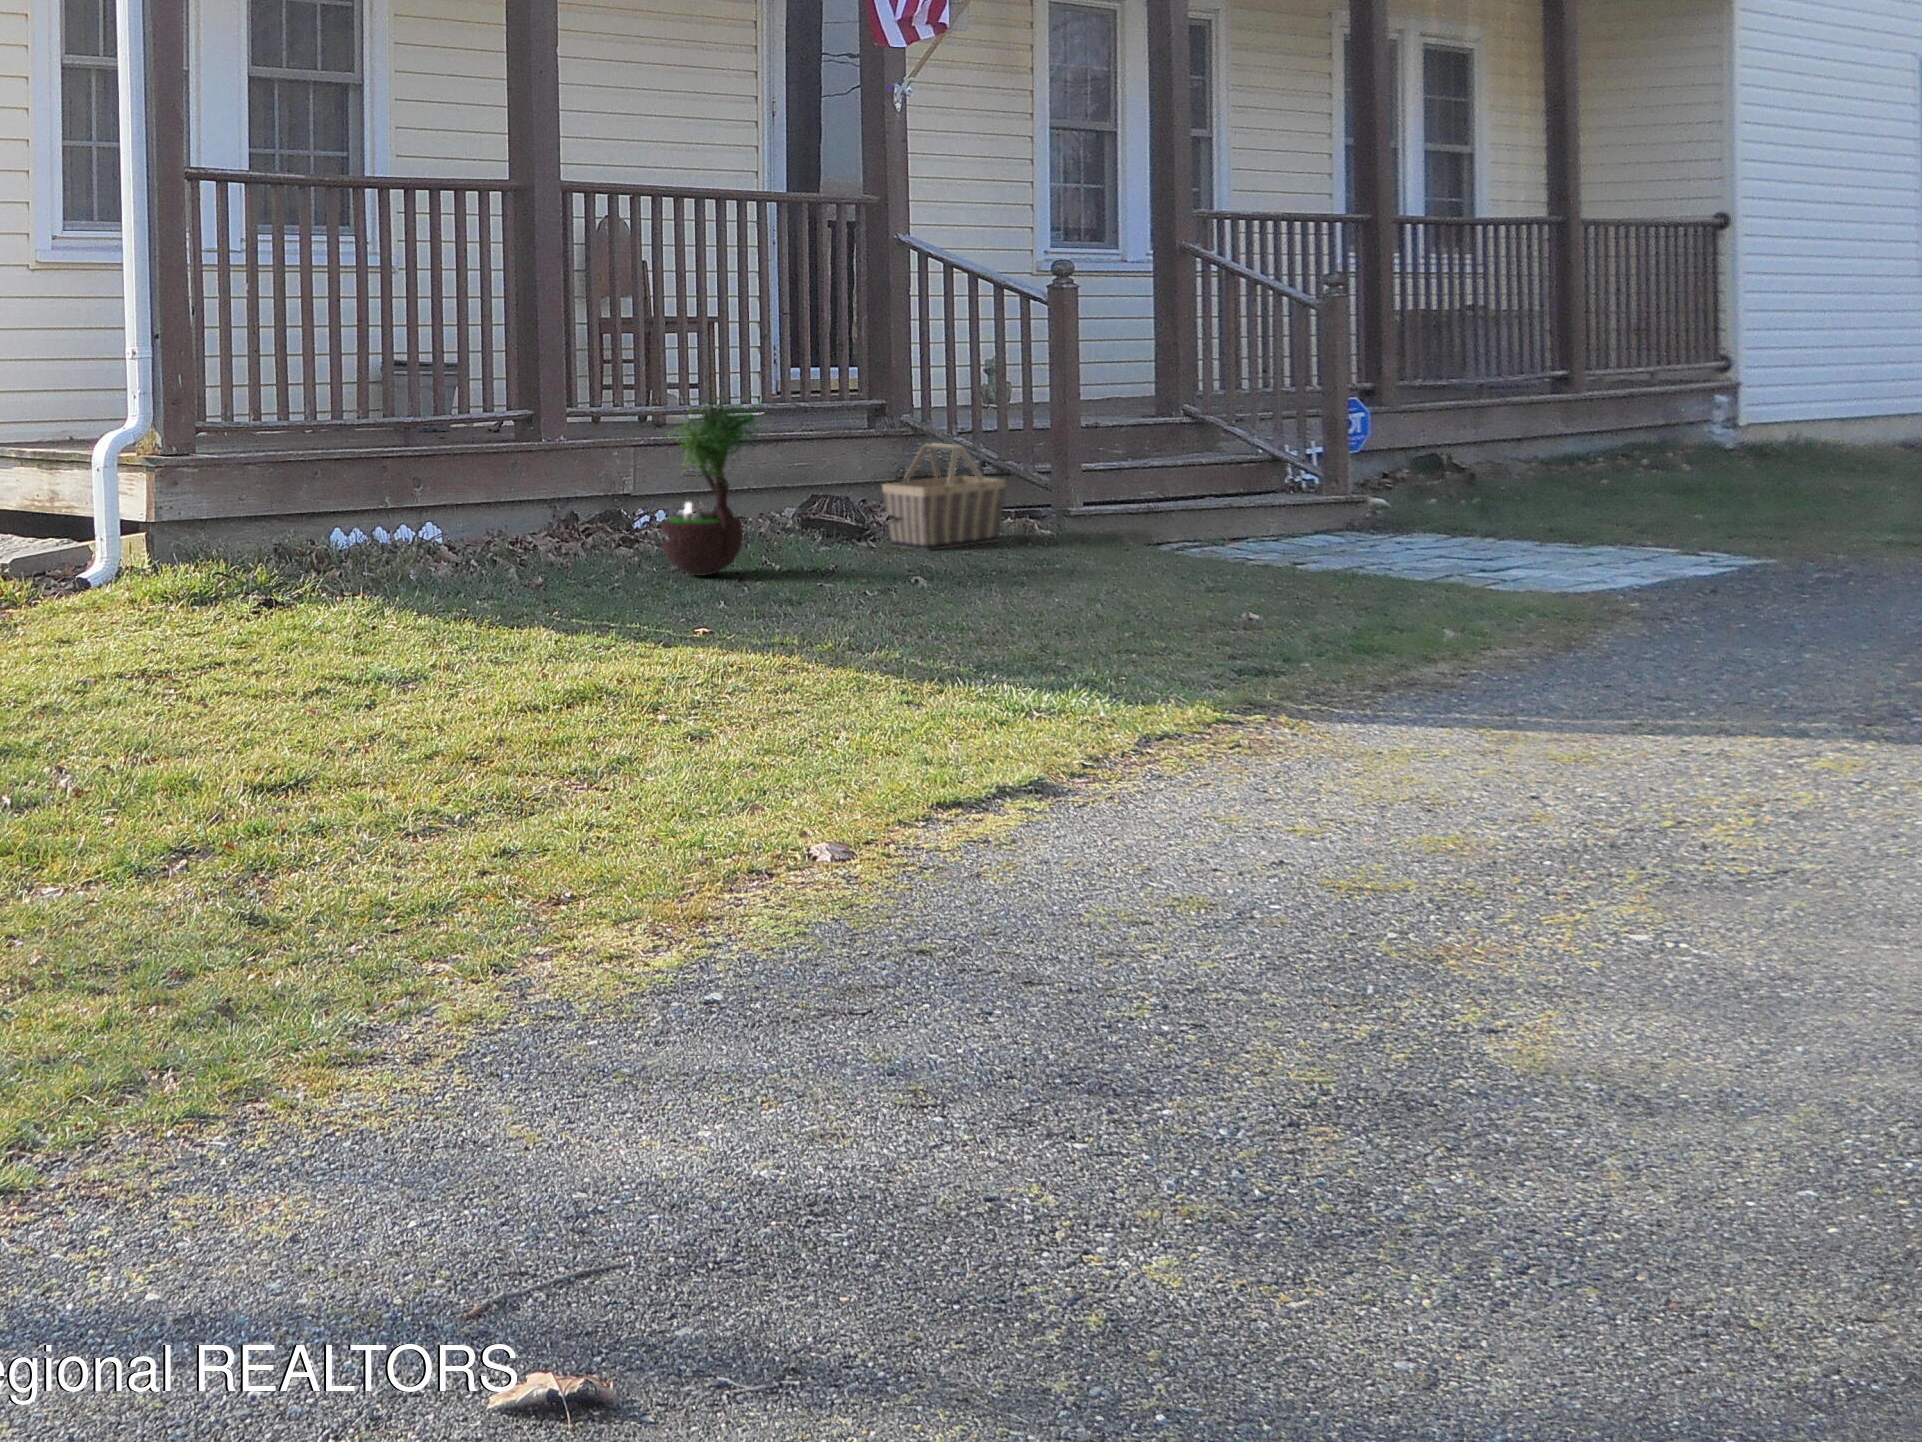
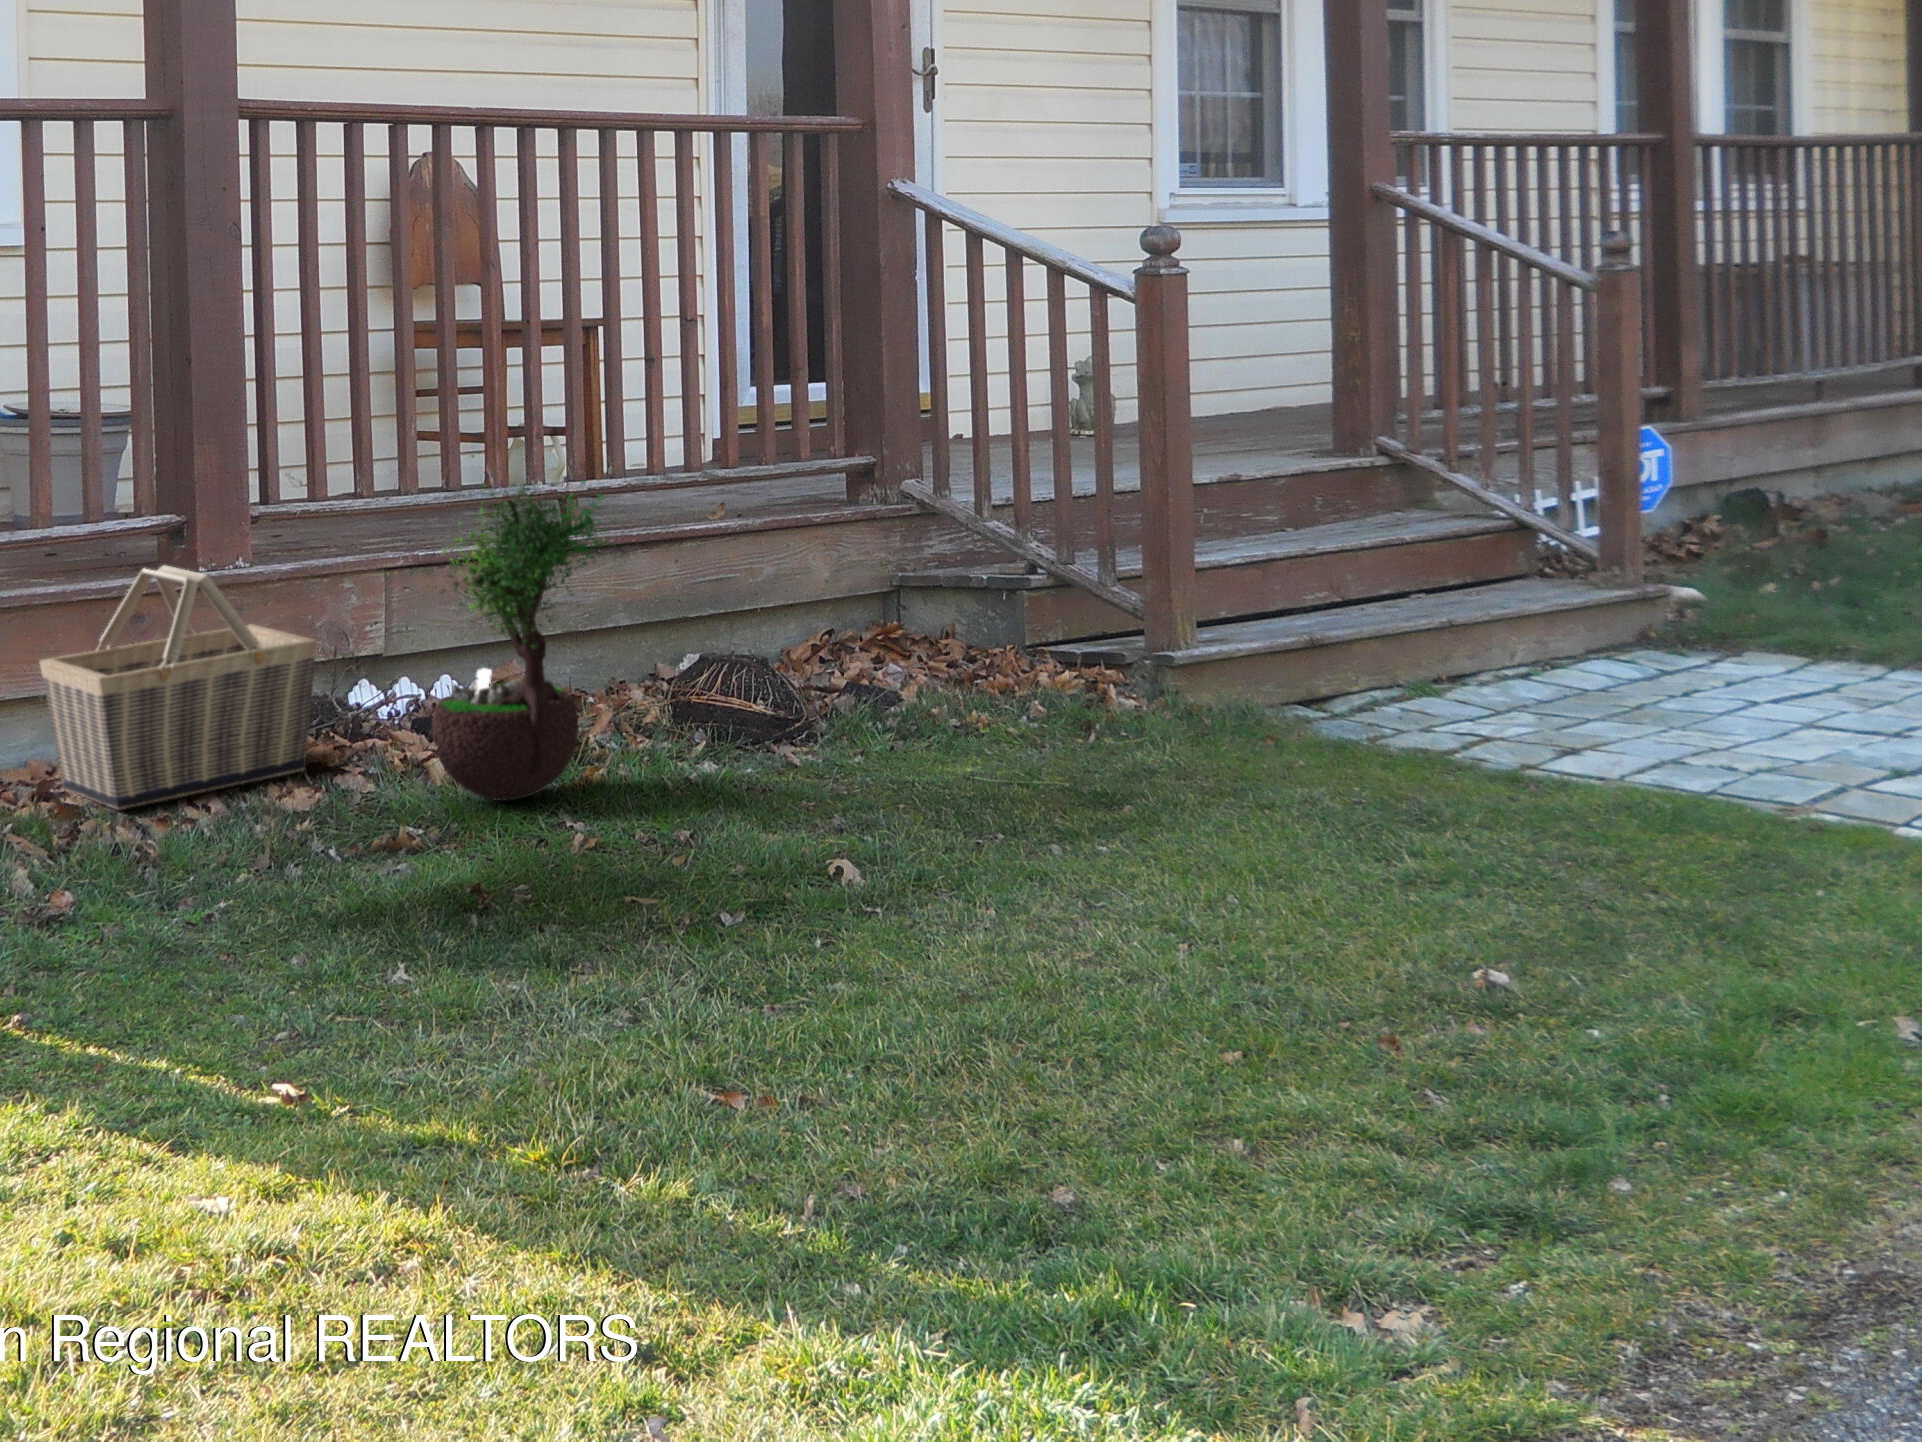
basket: present [882,443,1006,550] -> present [39,565,317,809]

